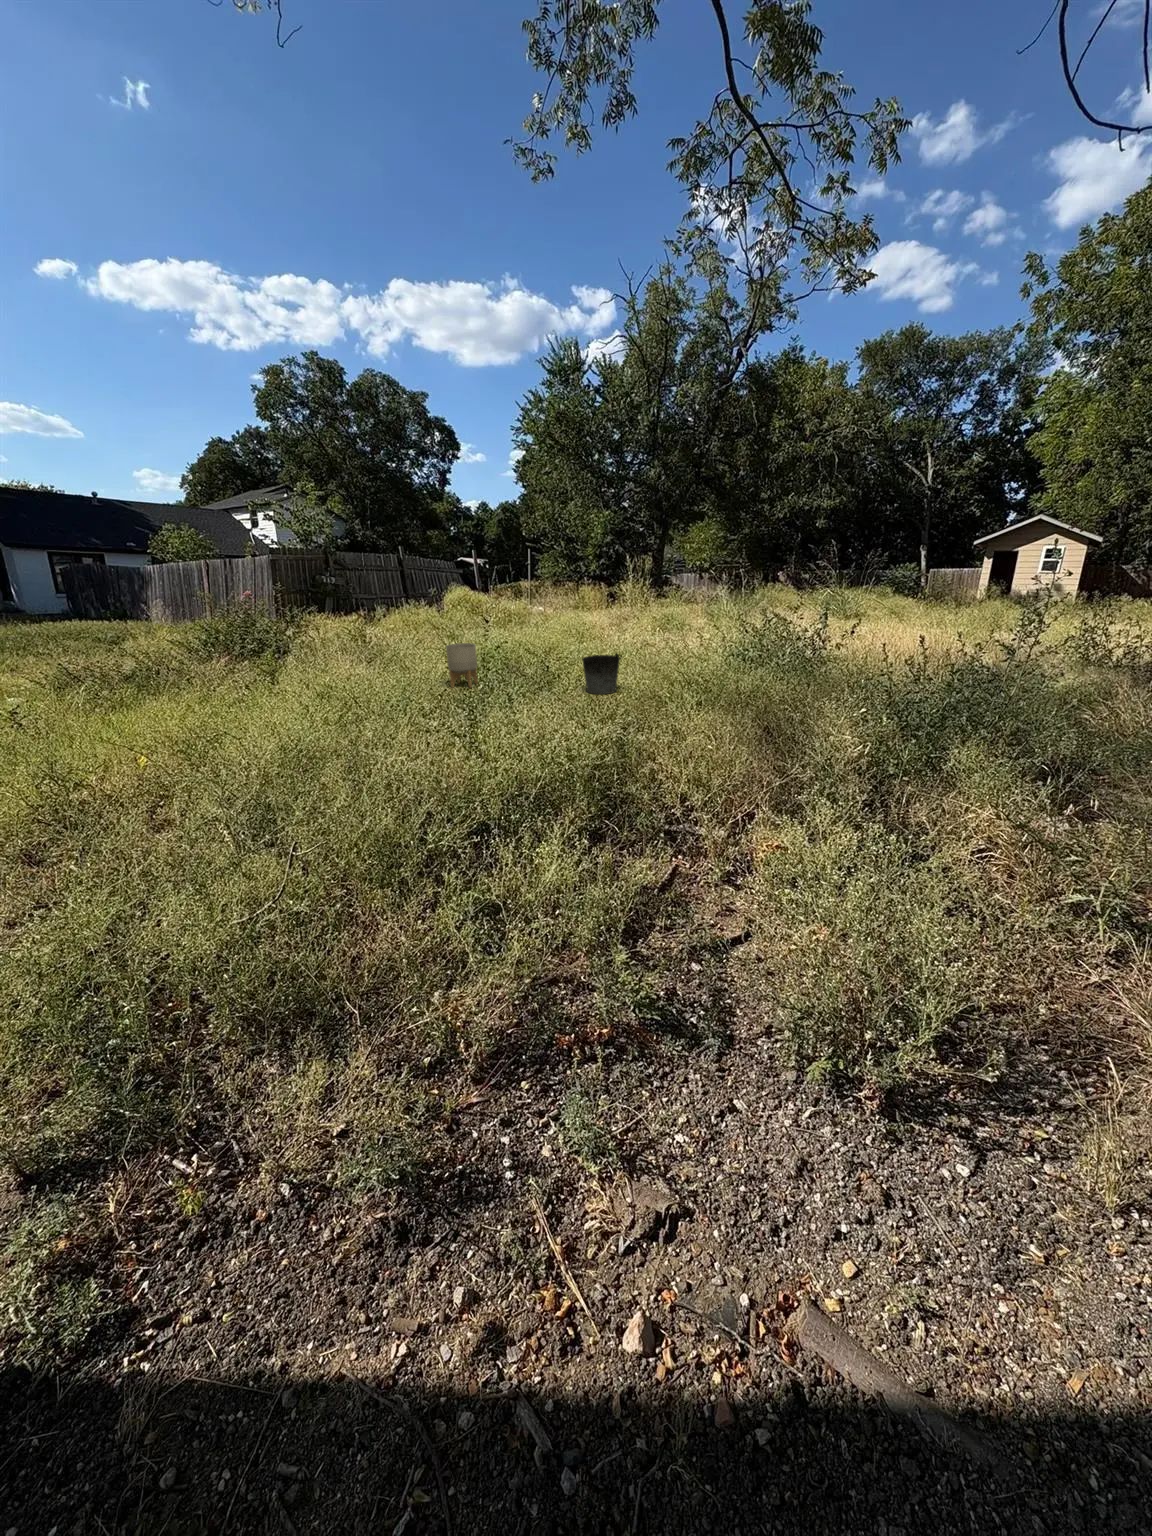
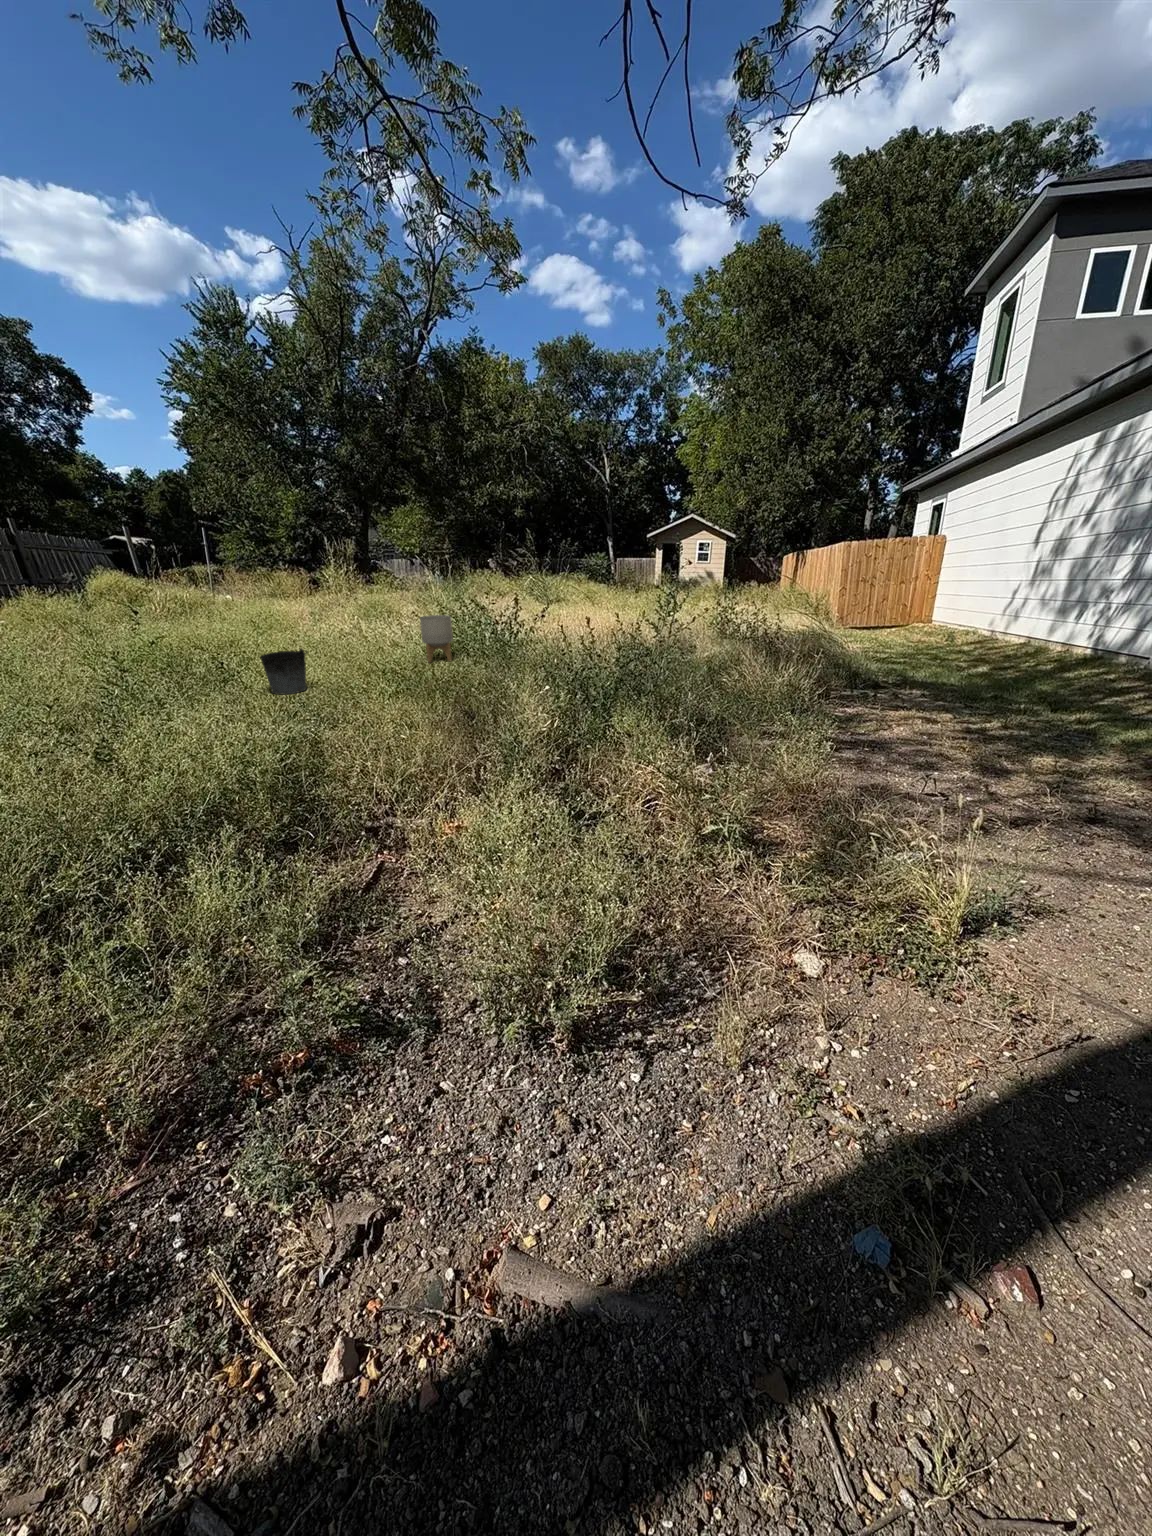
planter: present [446,643,478,688] -> present [420,615,453,663]

